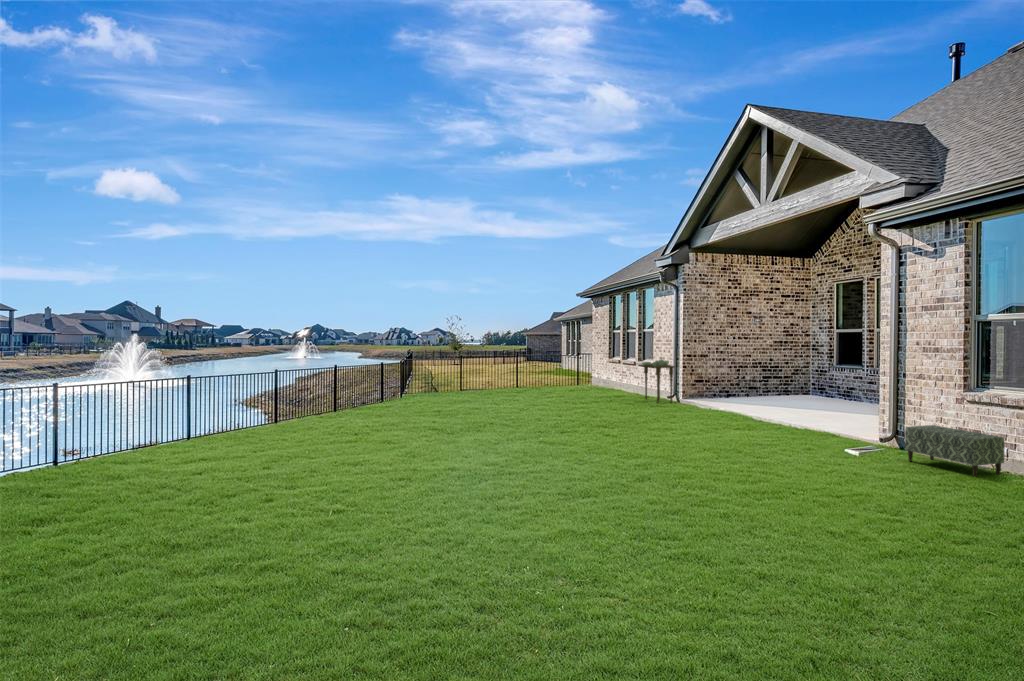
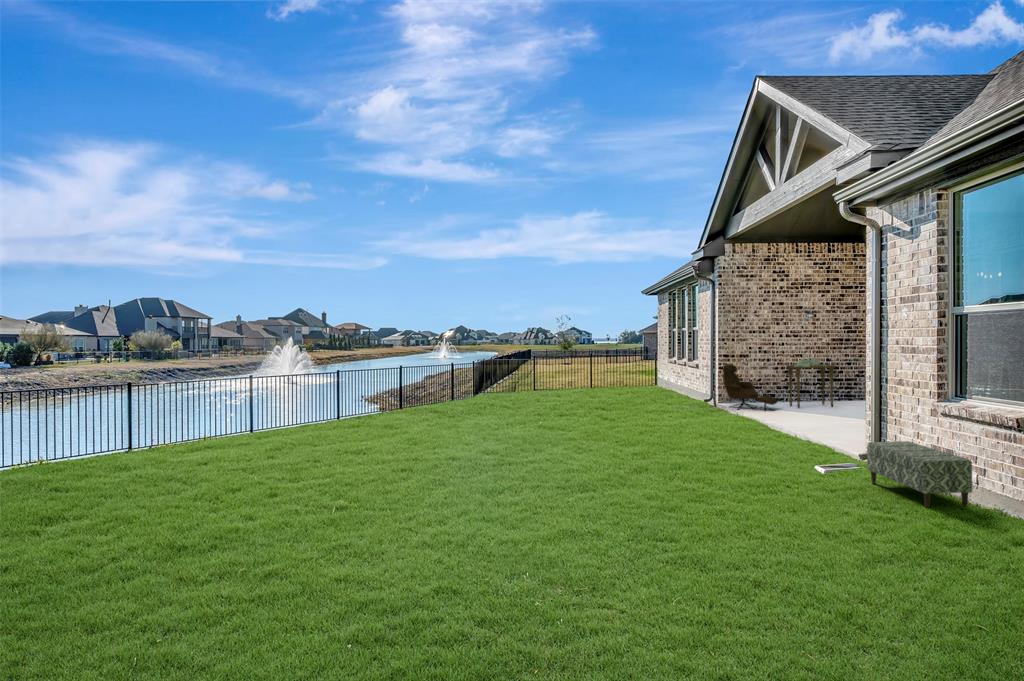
side table: present [641,359,674,403] -> present [787,358,836,408]
lounge chair: none [690,364,737,406] -> present [723,365,777,411]

